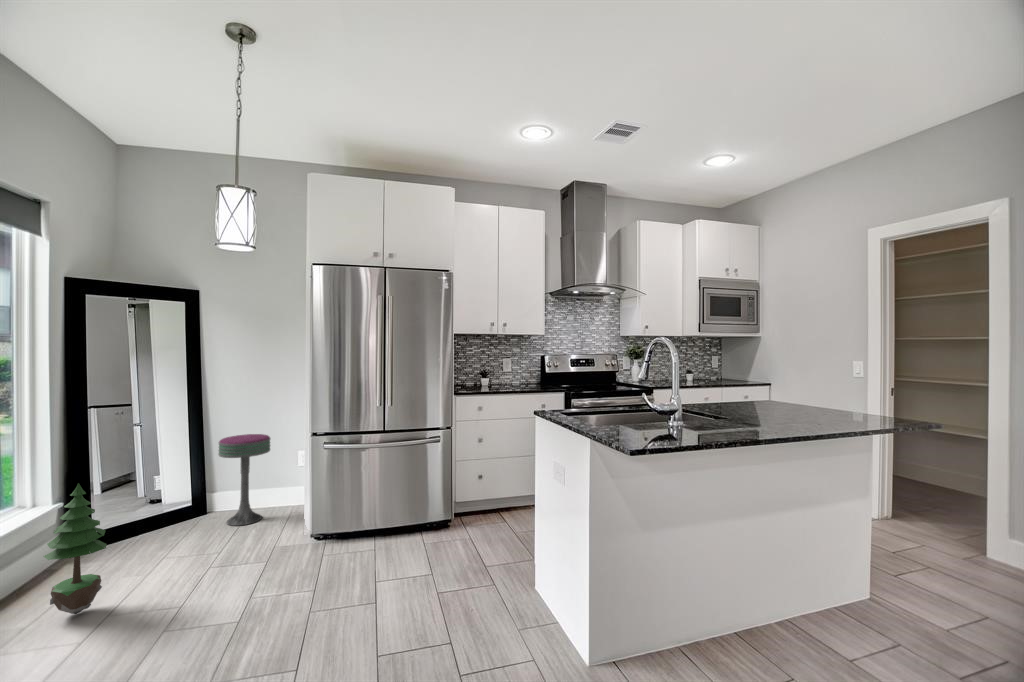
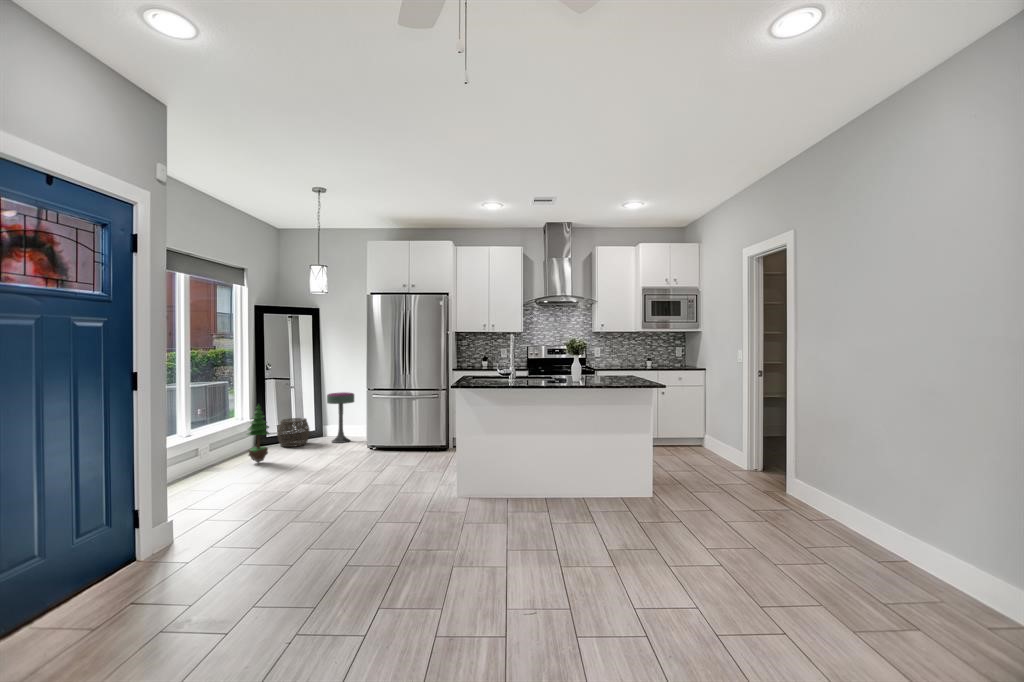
woven basket: none [115,487,186,550] -> present [277,418,310,447]

